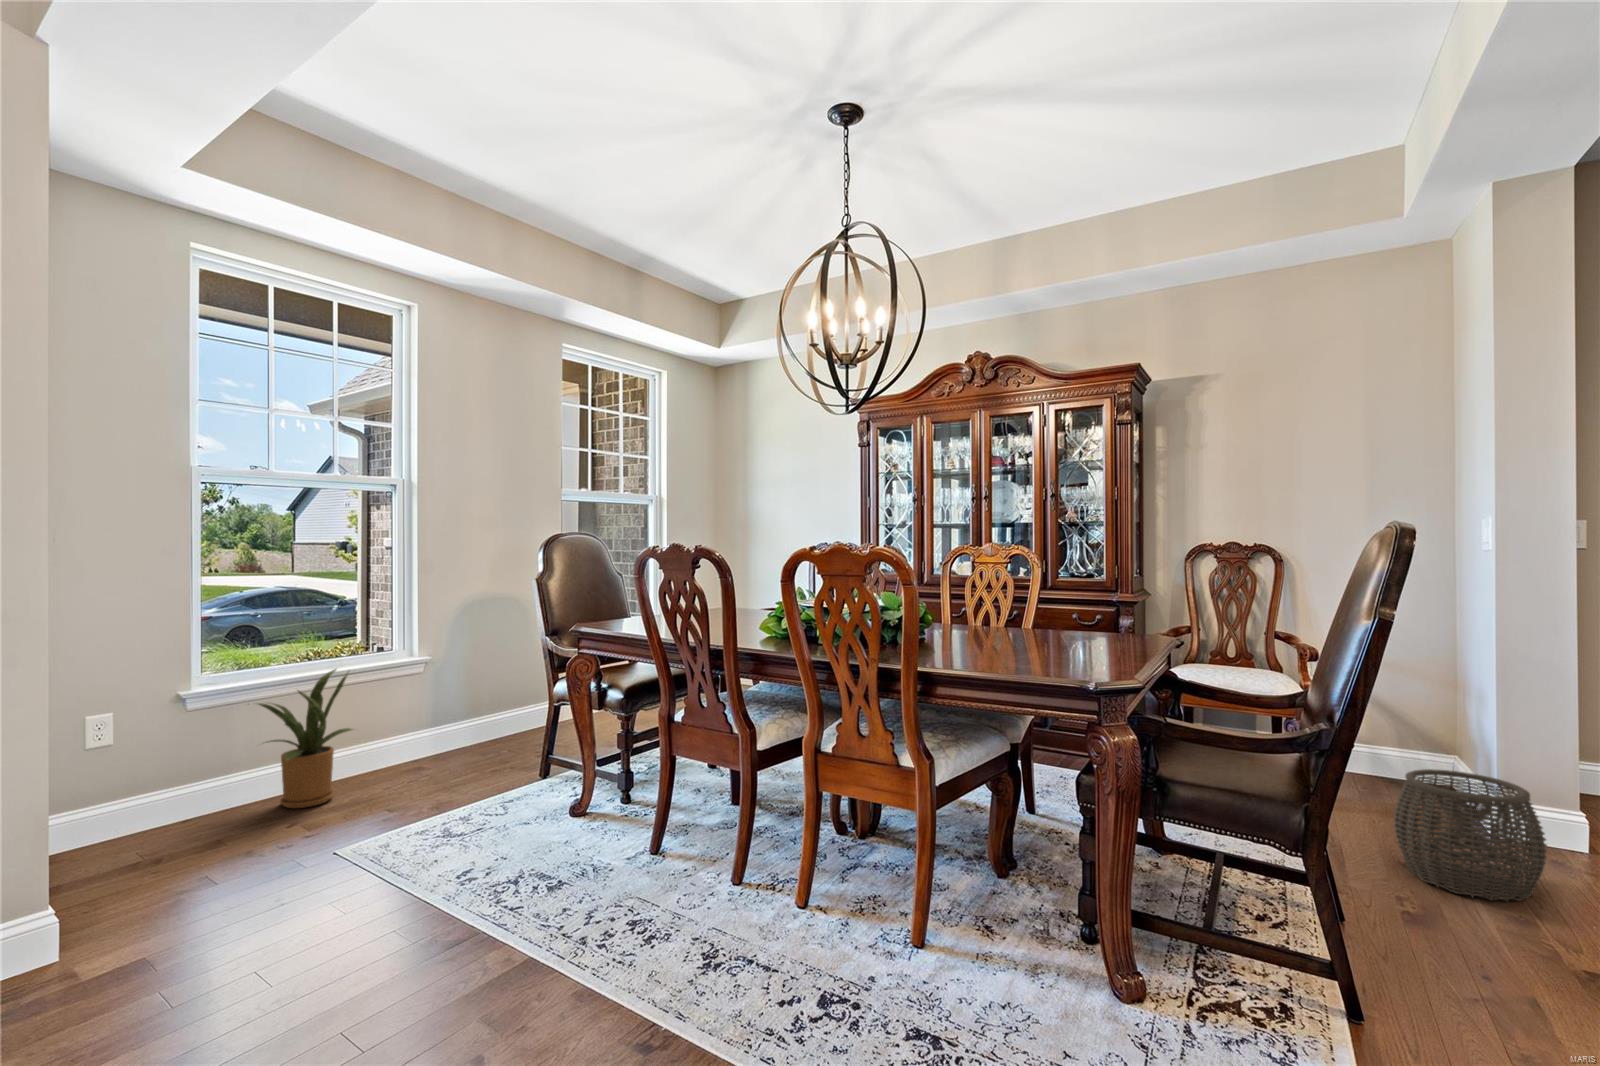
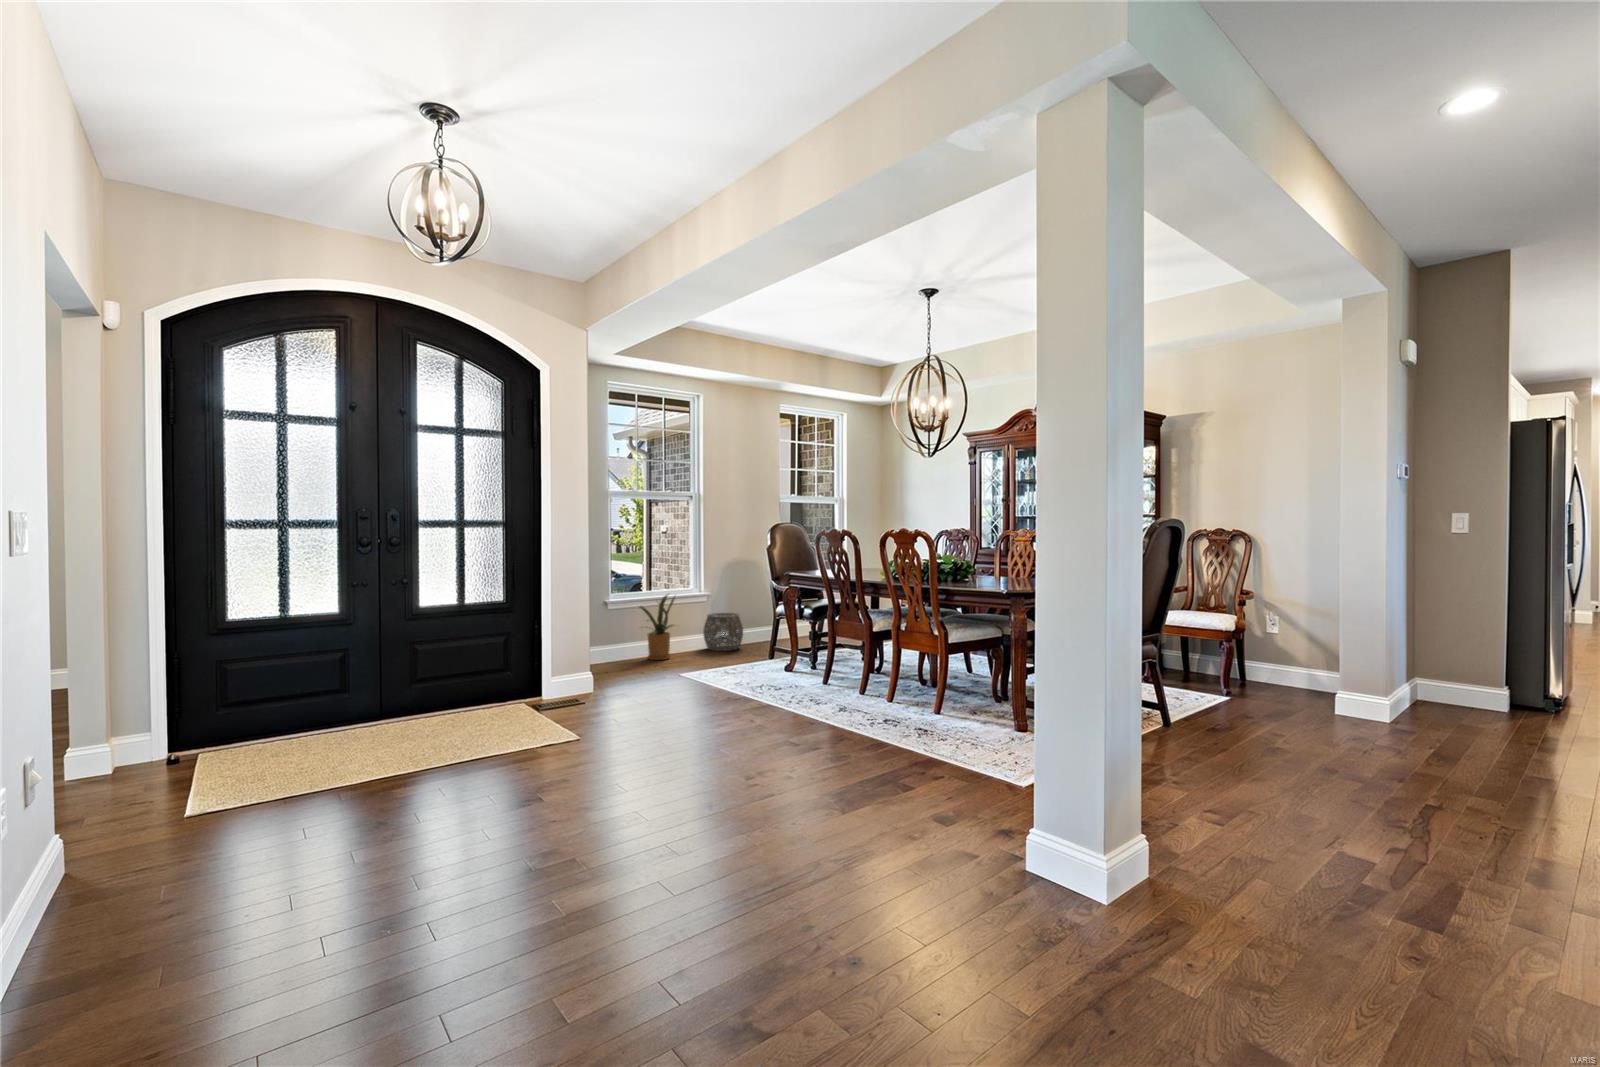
woven basket: present [1393,769,1547,901] -> present [703,613,743,651]

